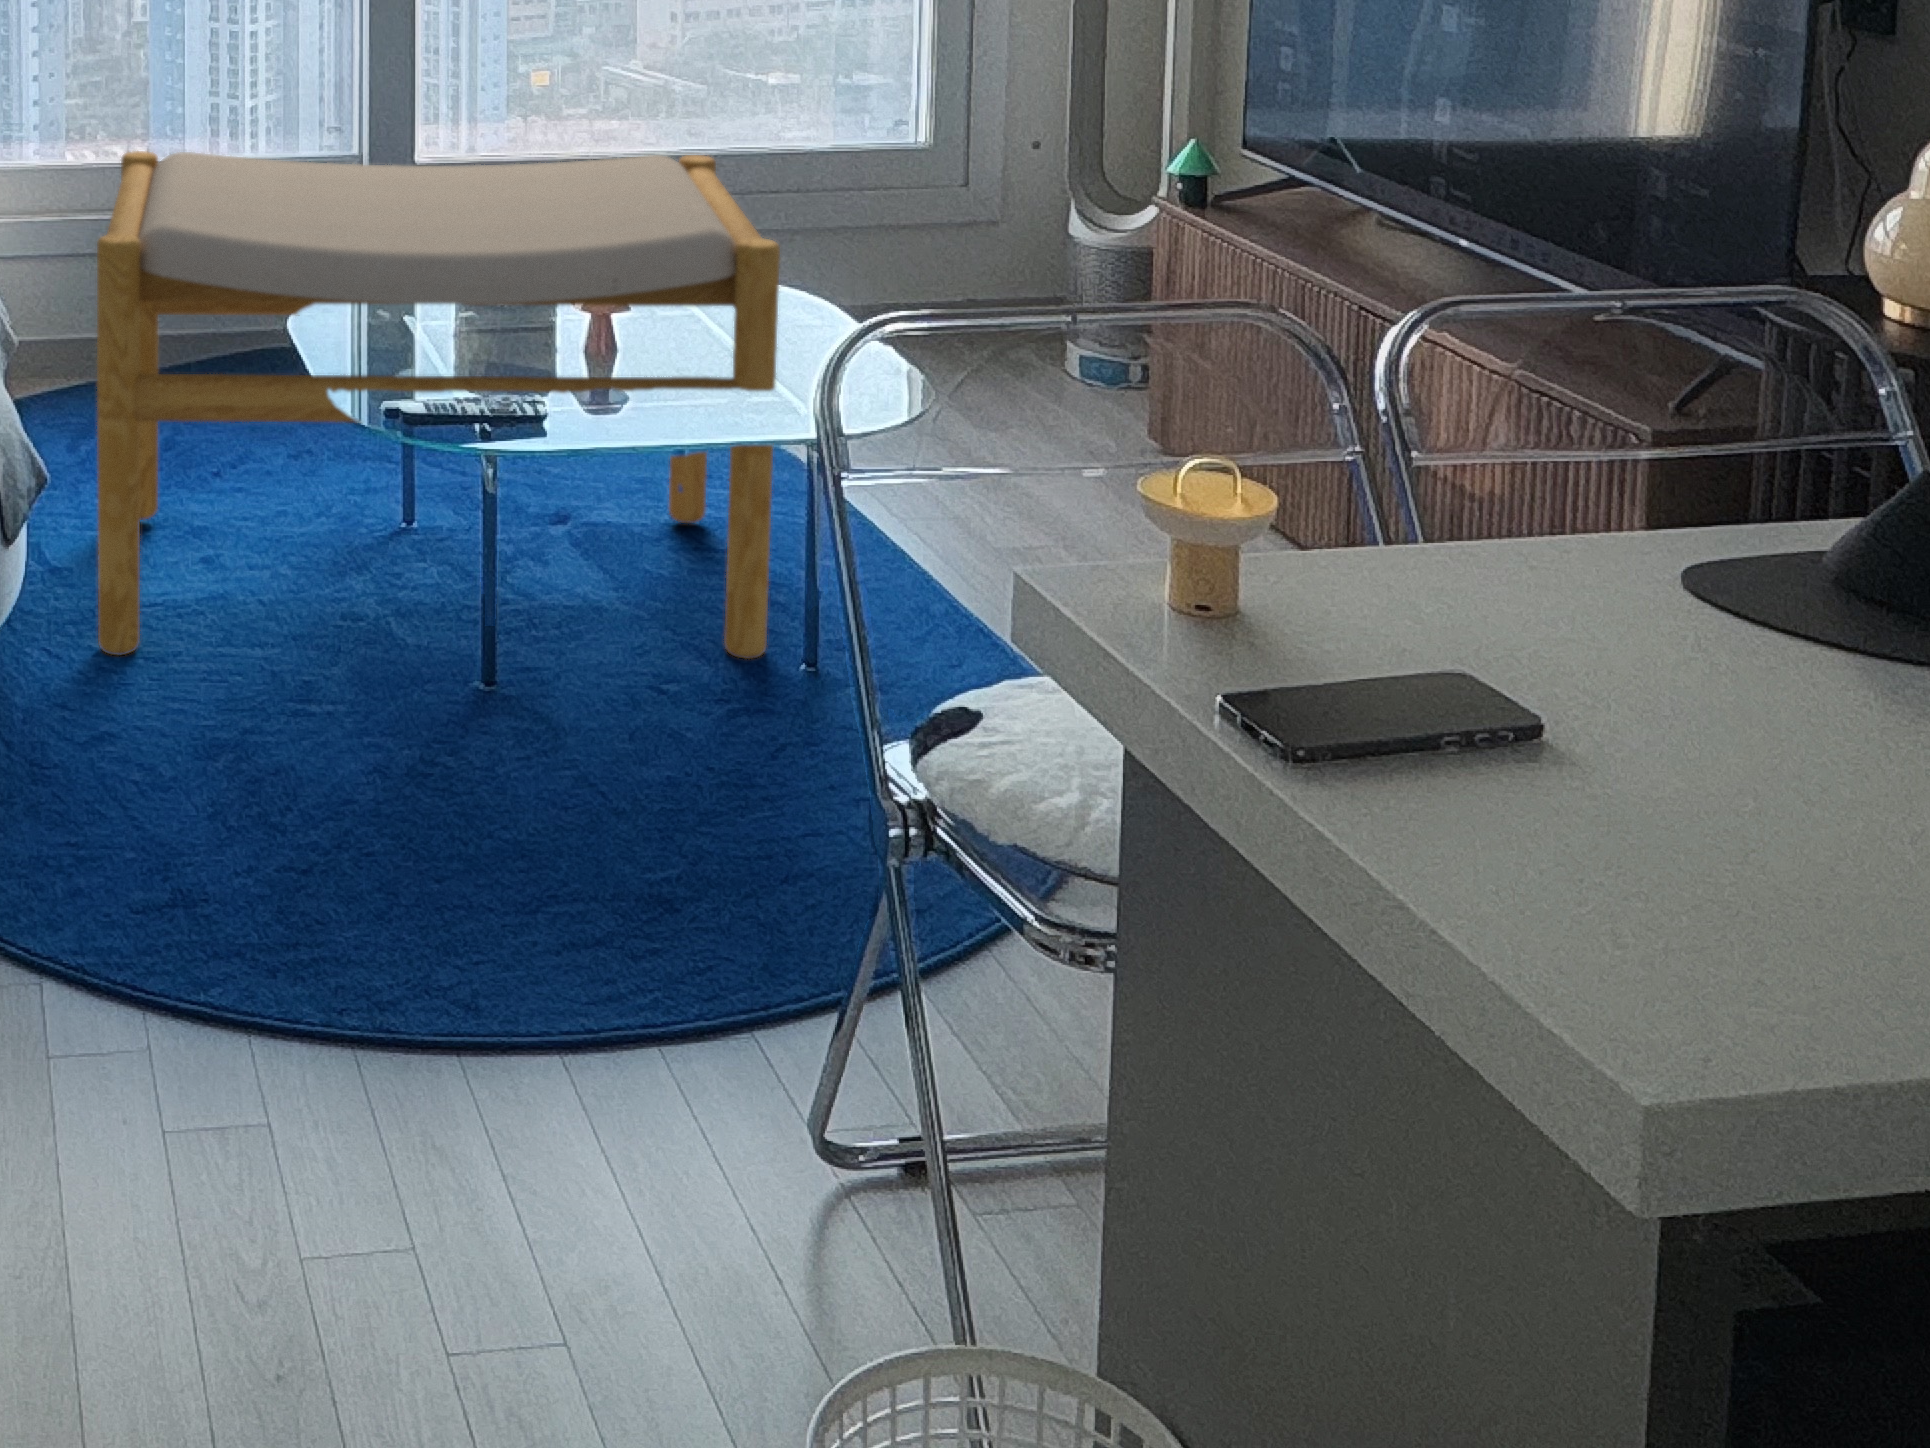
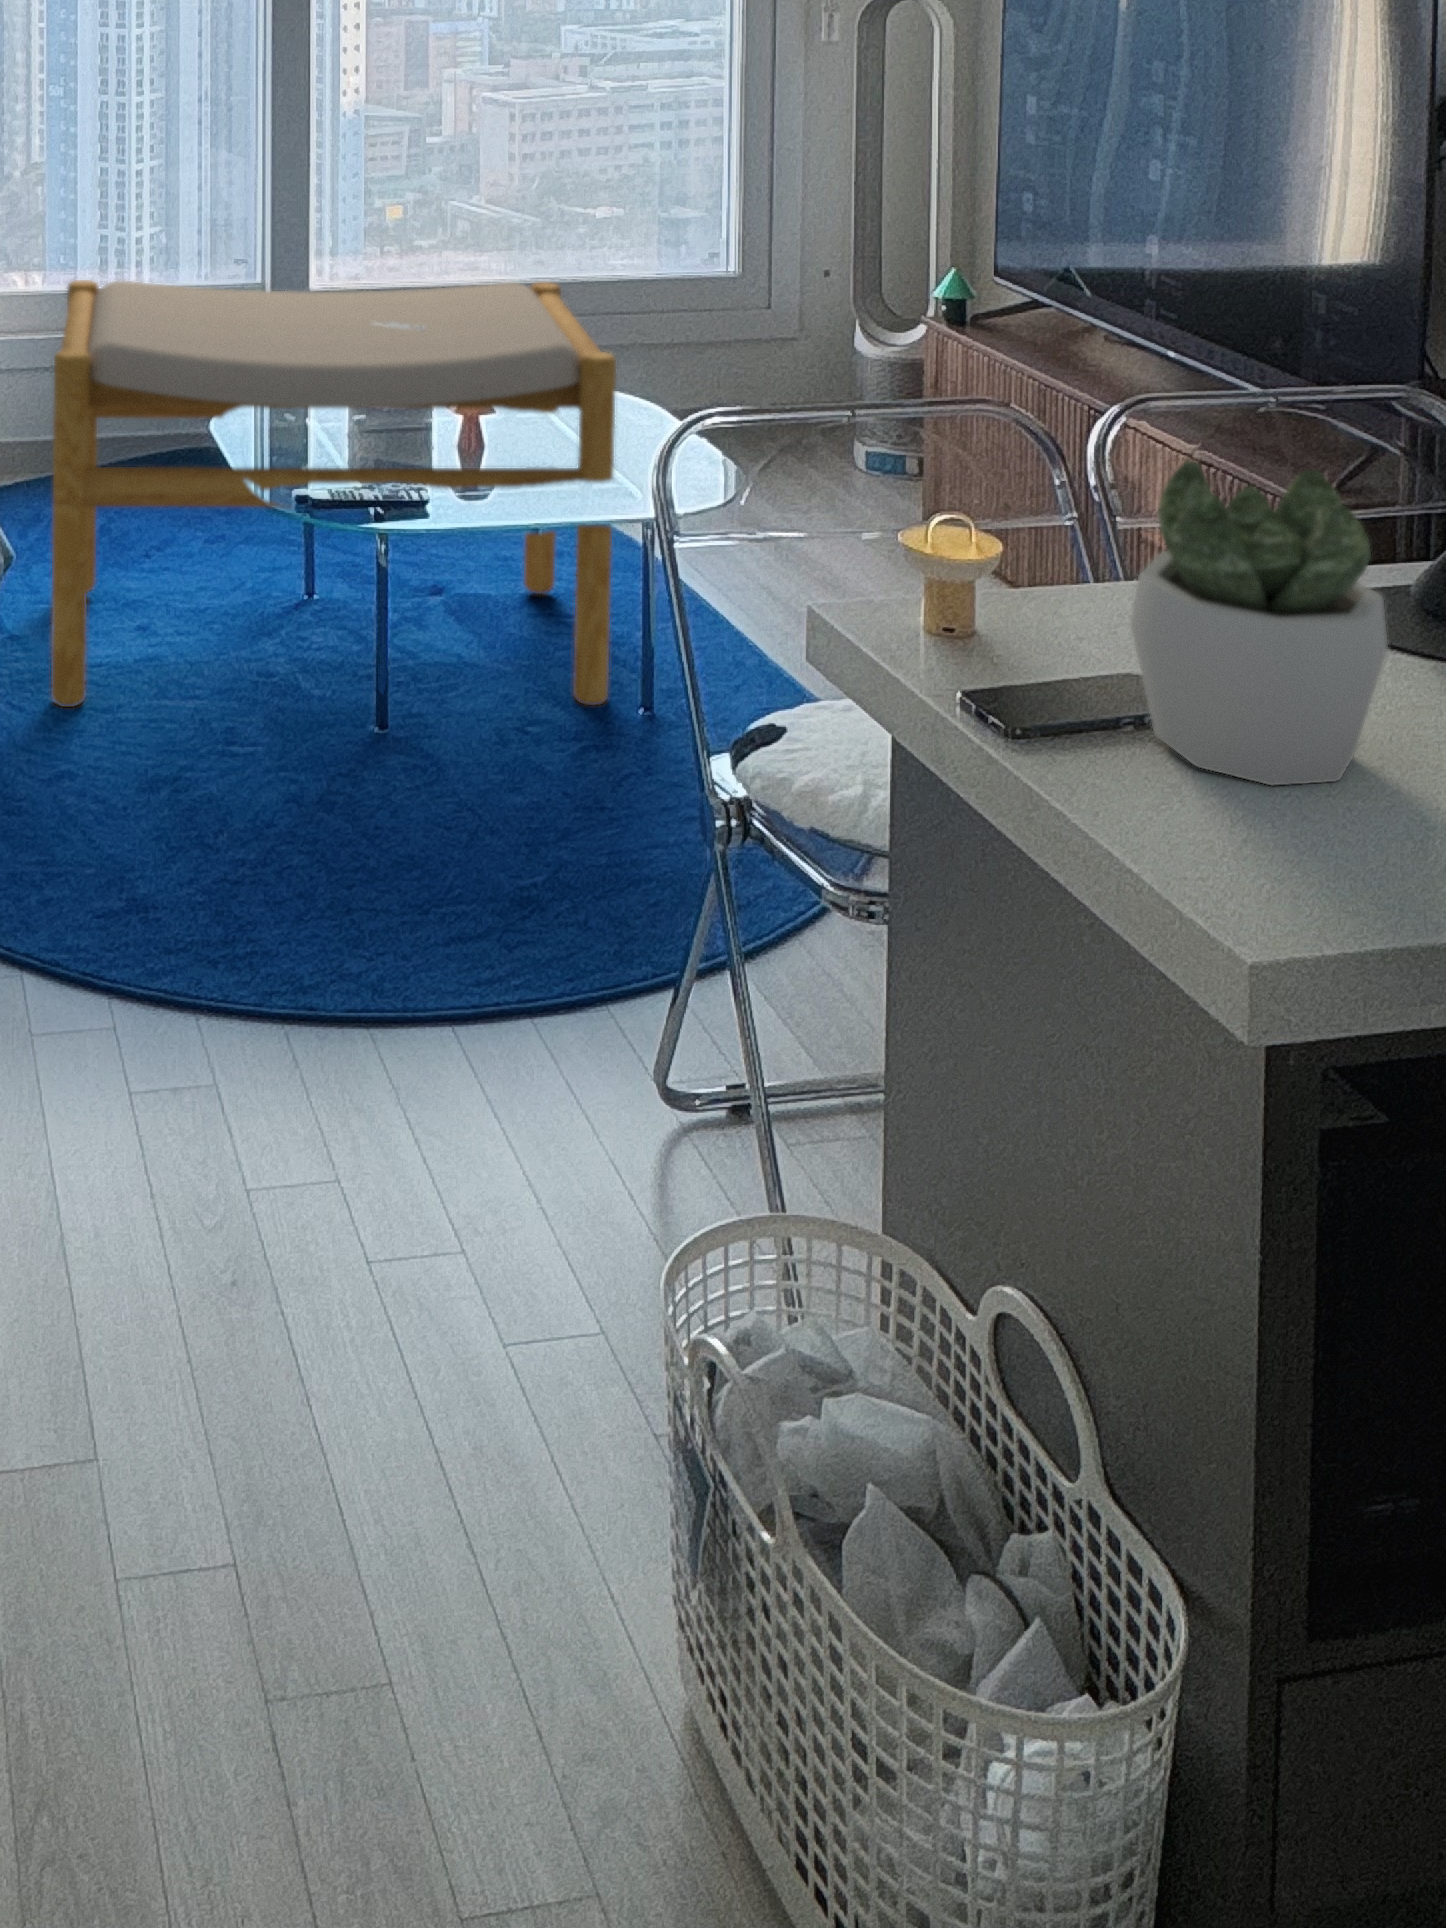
succulent plant: none [1462,394,1828,842] -> present [1131,461,1388,786]

